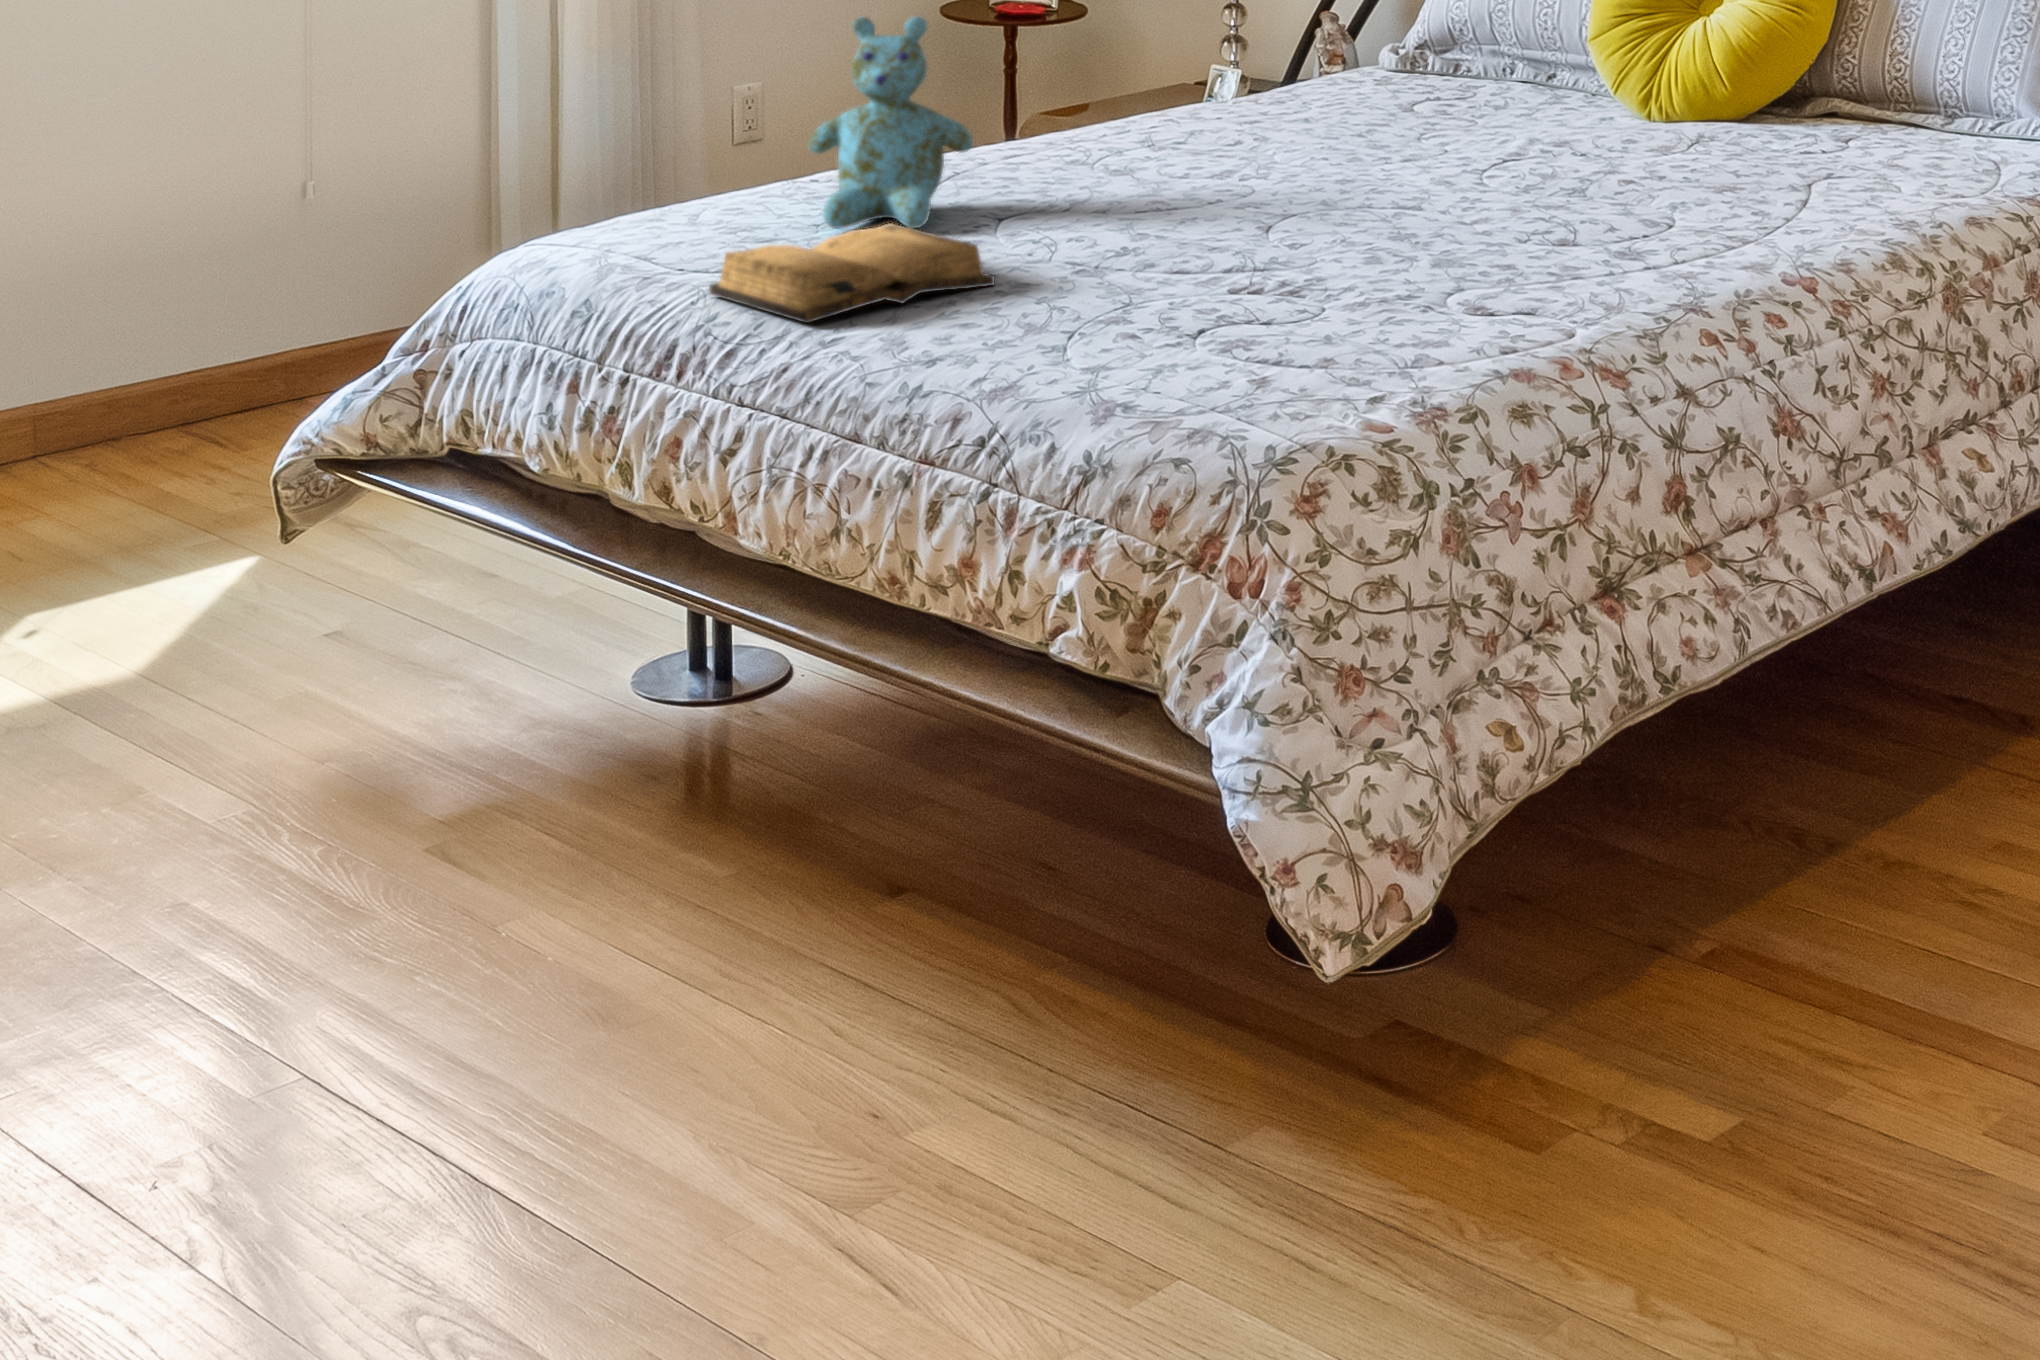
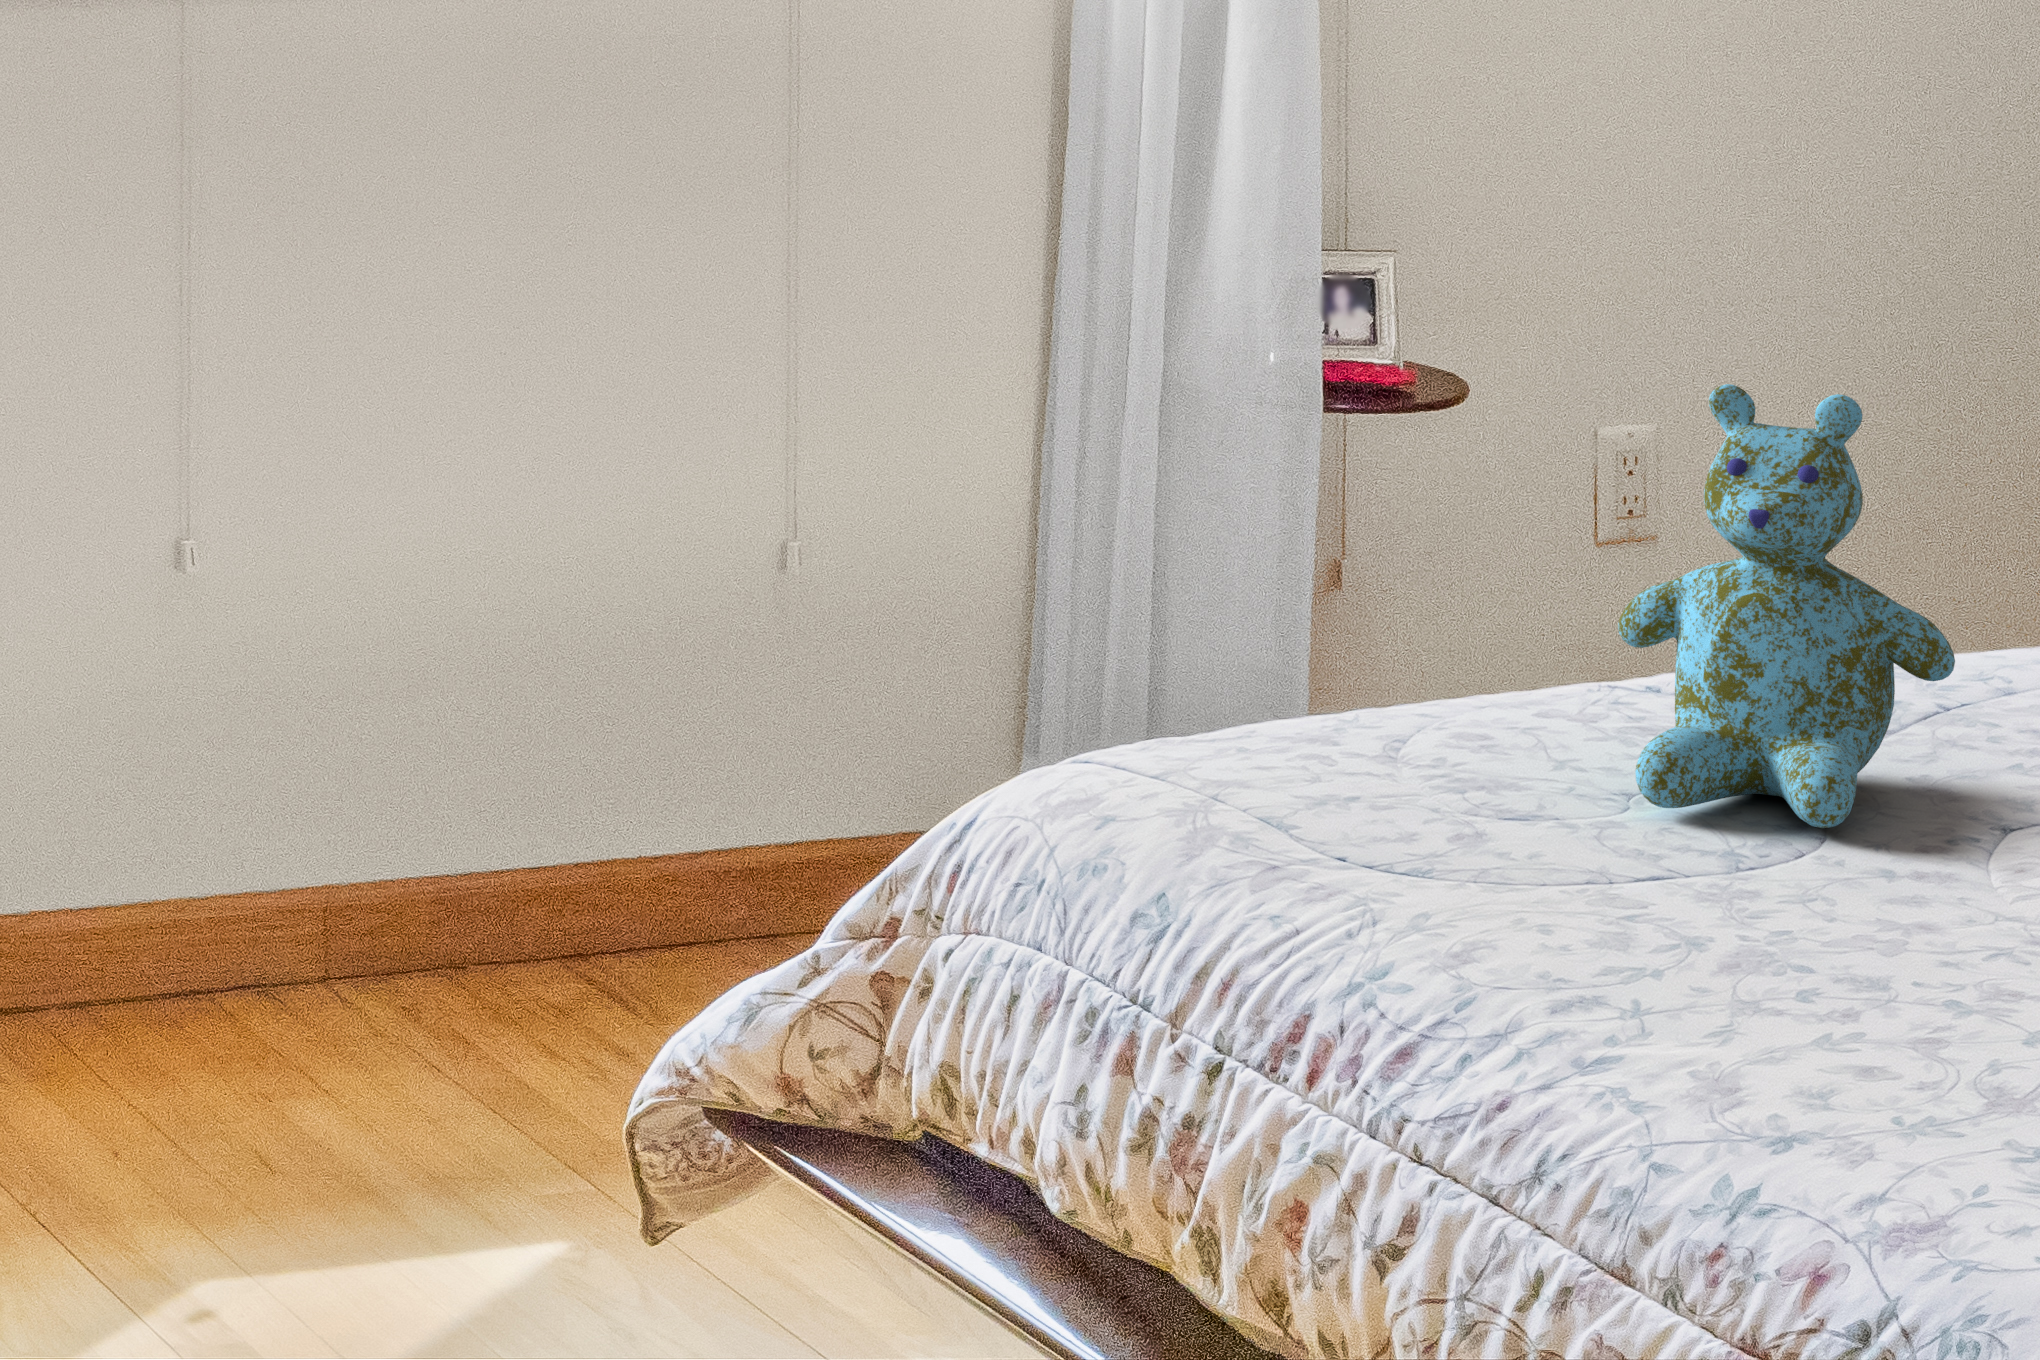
diary: present [709,224,995,323] -> none [1382,820,1956,1016]

